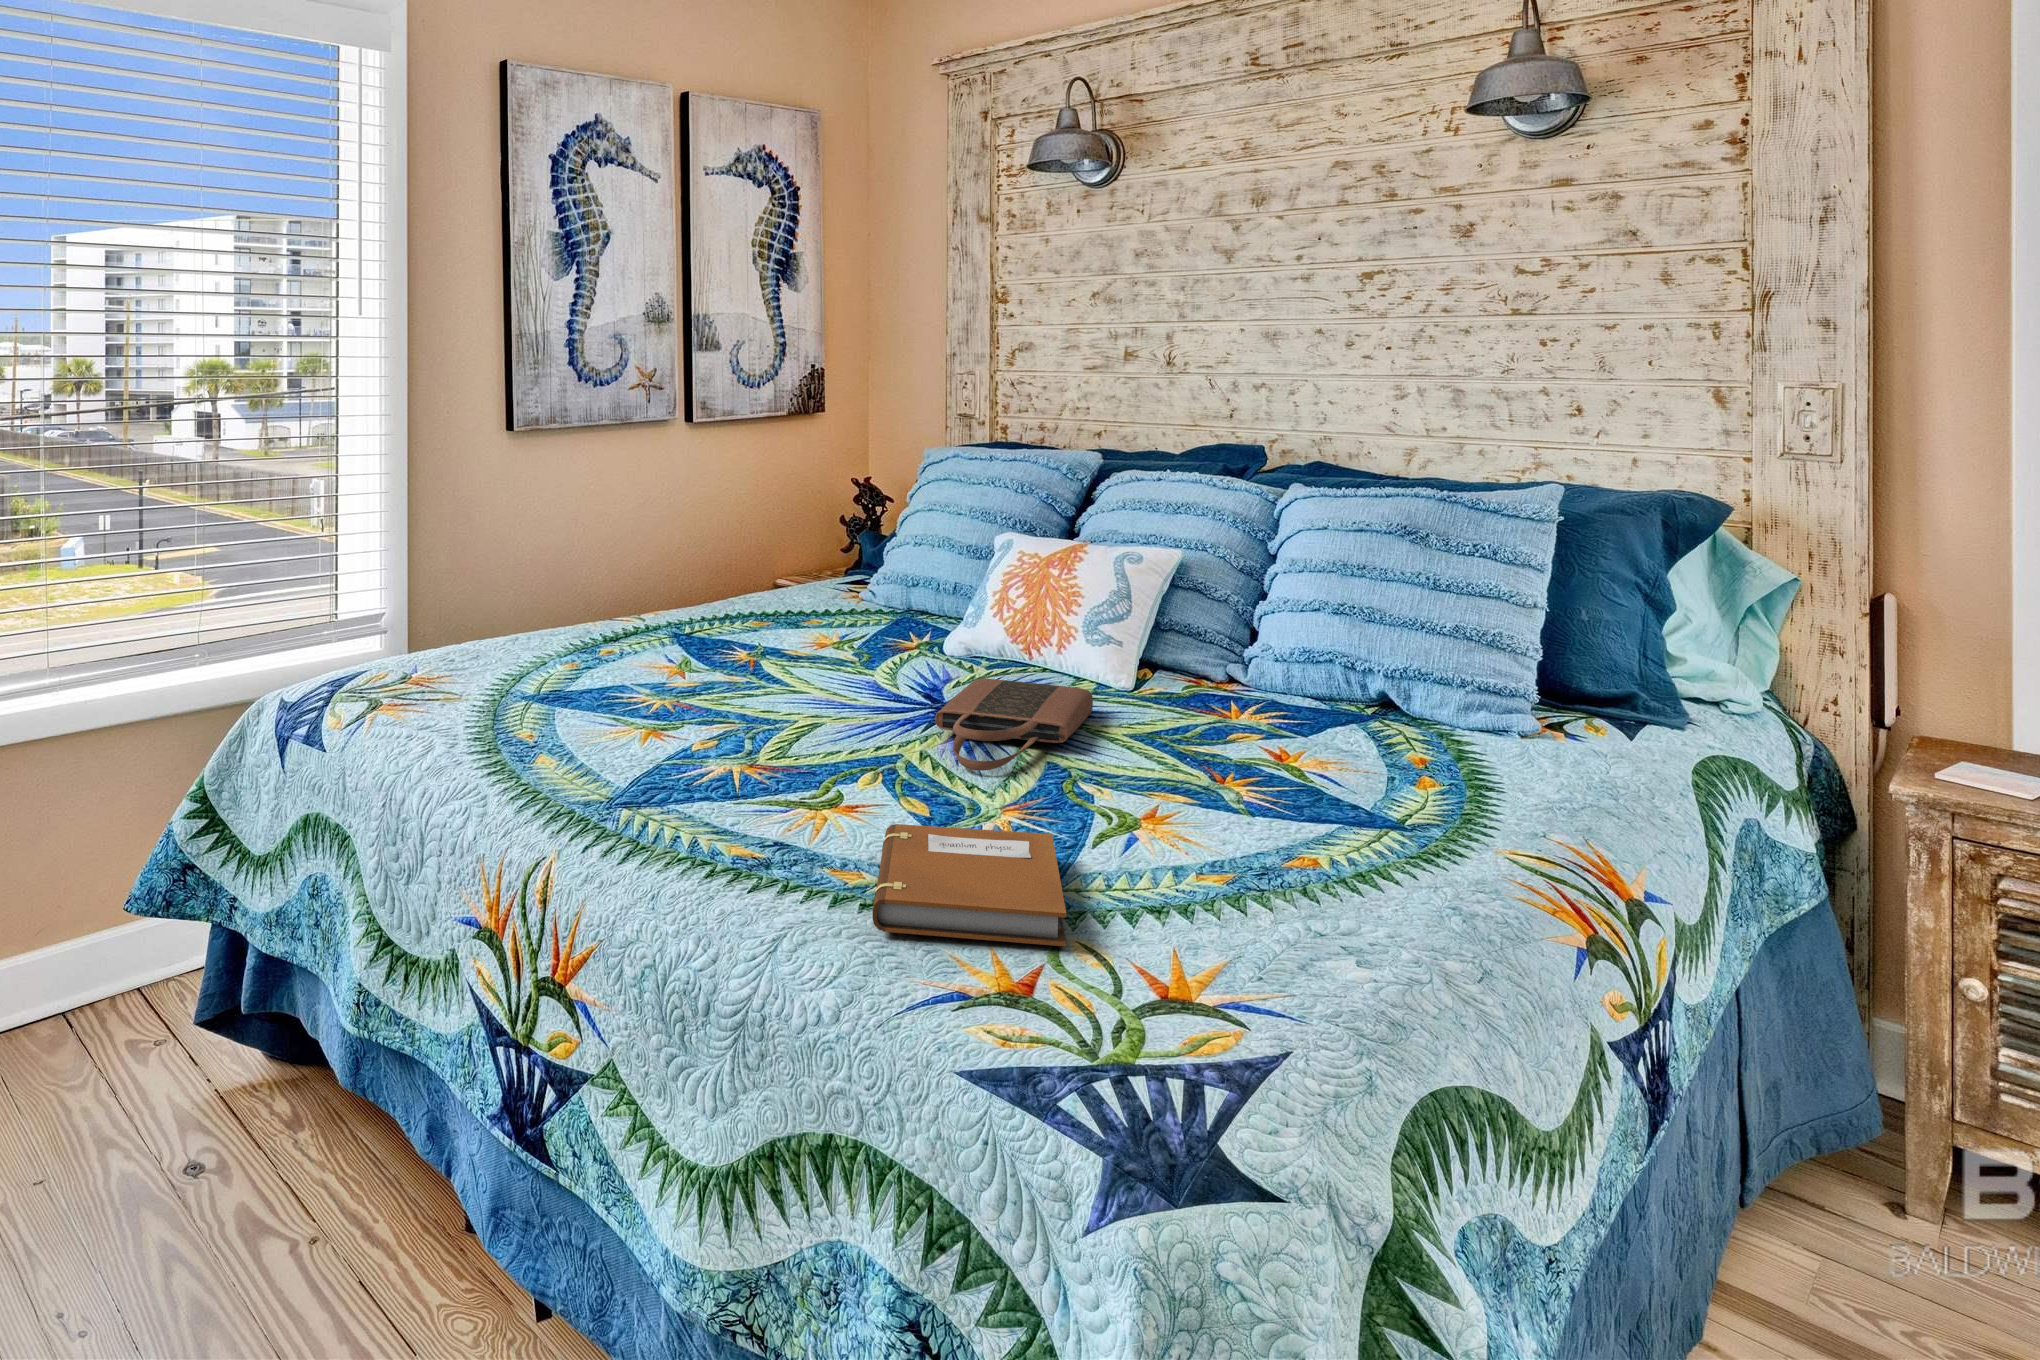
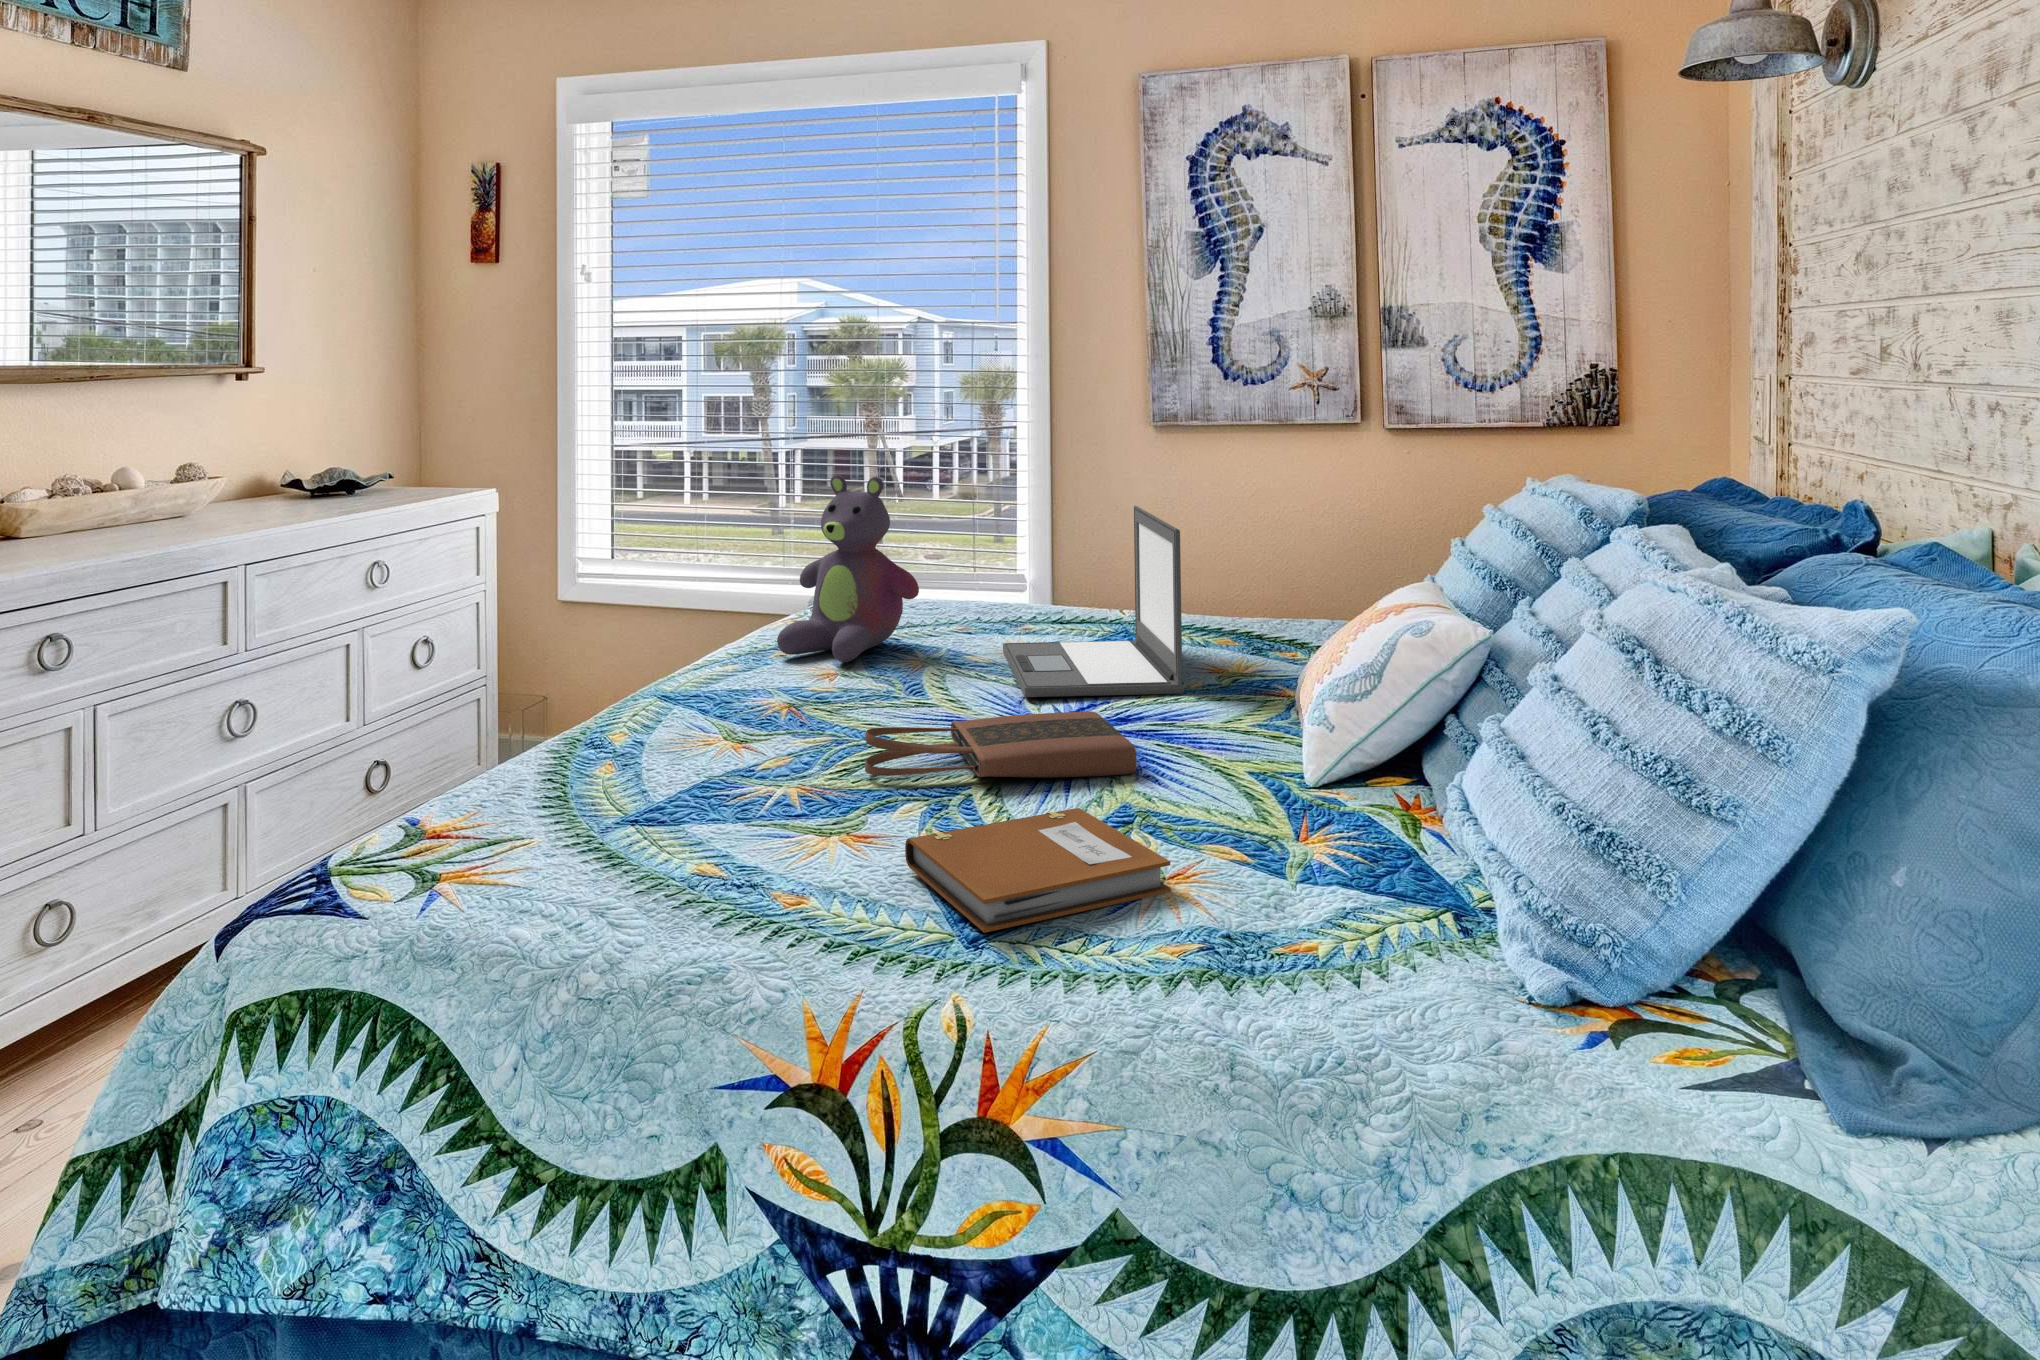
stuffed bear: none [447,493,612,718] -> present [777,475,919,662]
laptop: none [683,501,914,690] -> present [1003,506,1184,697]
notebook: present [873,824,1066,946] -> present [905,808,1171,933]

